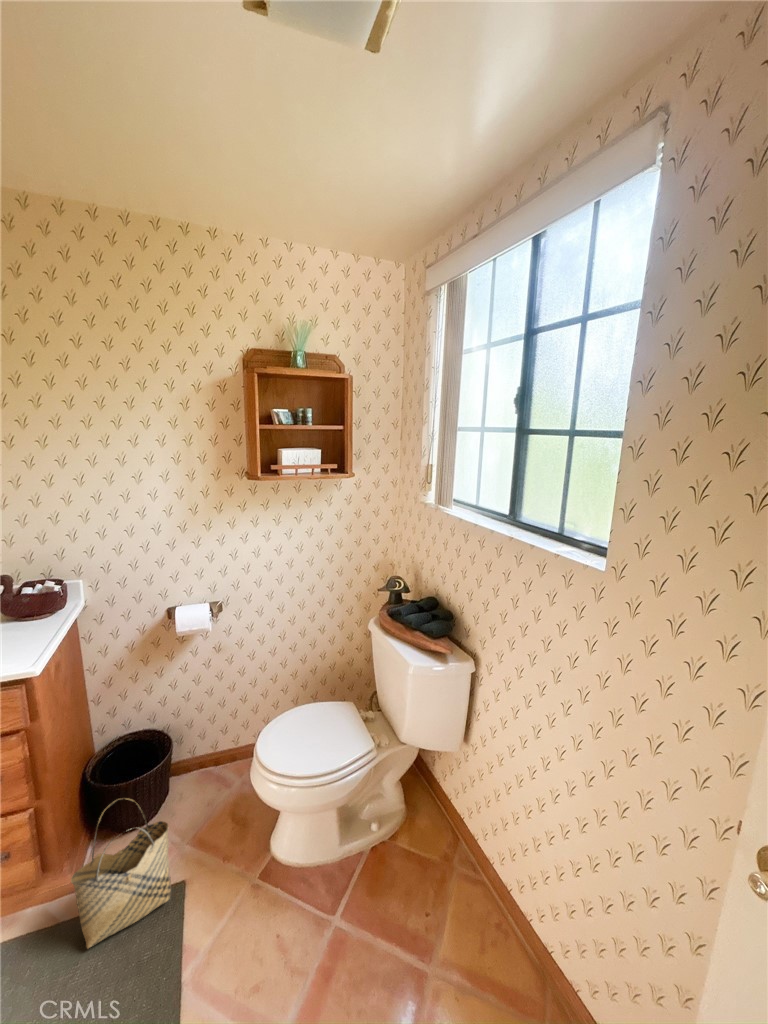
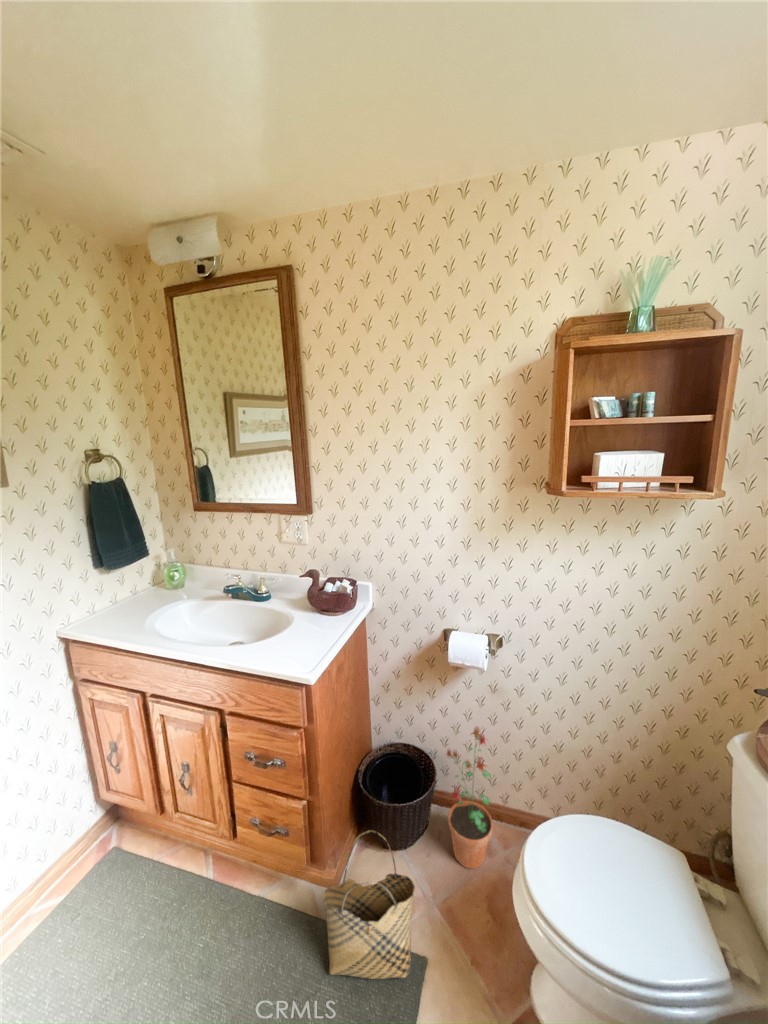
potted plant: none [179,683,229,804] -> present [447,727,493,869]

